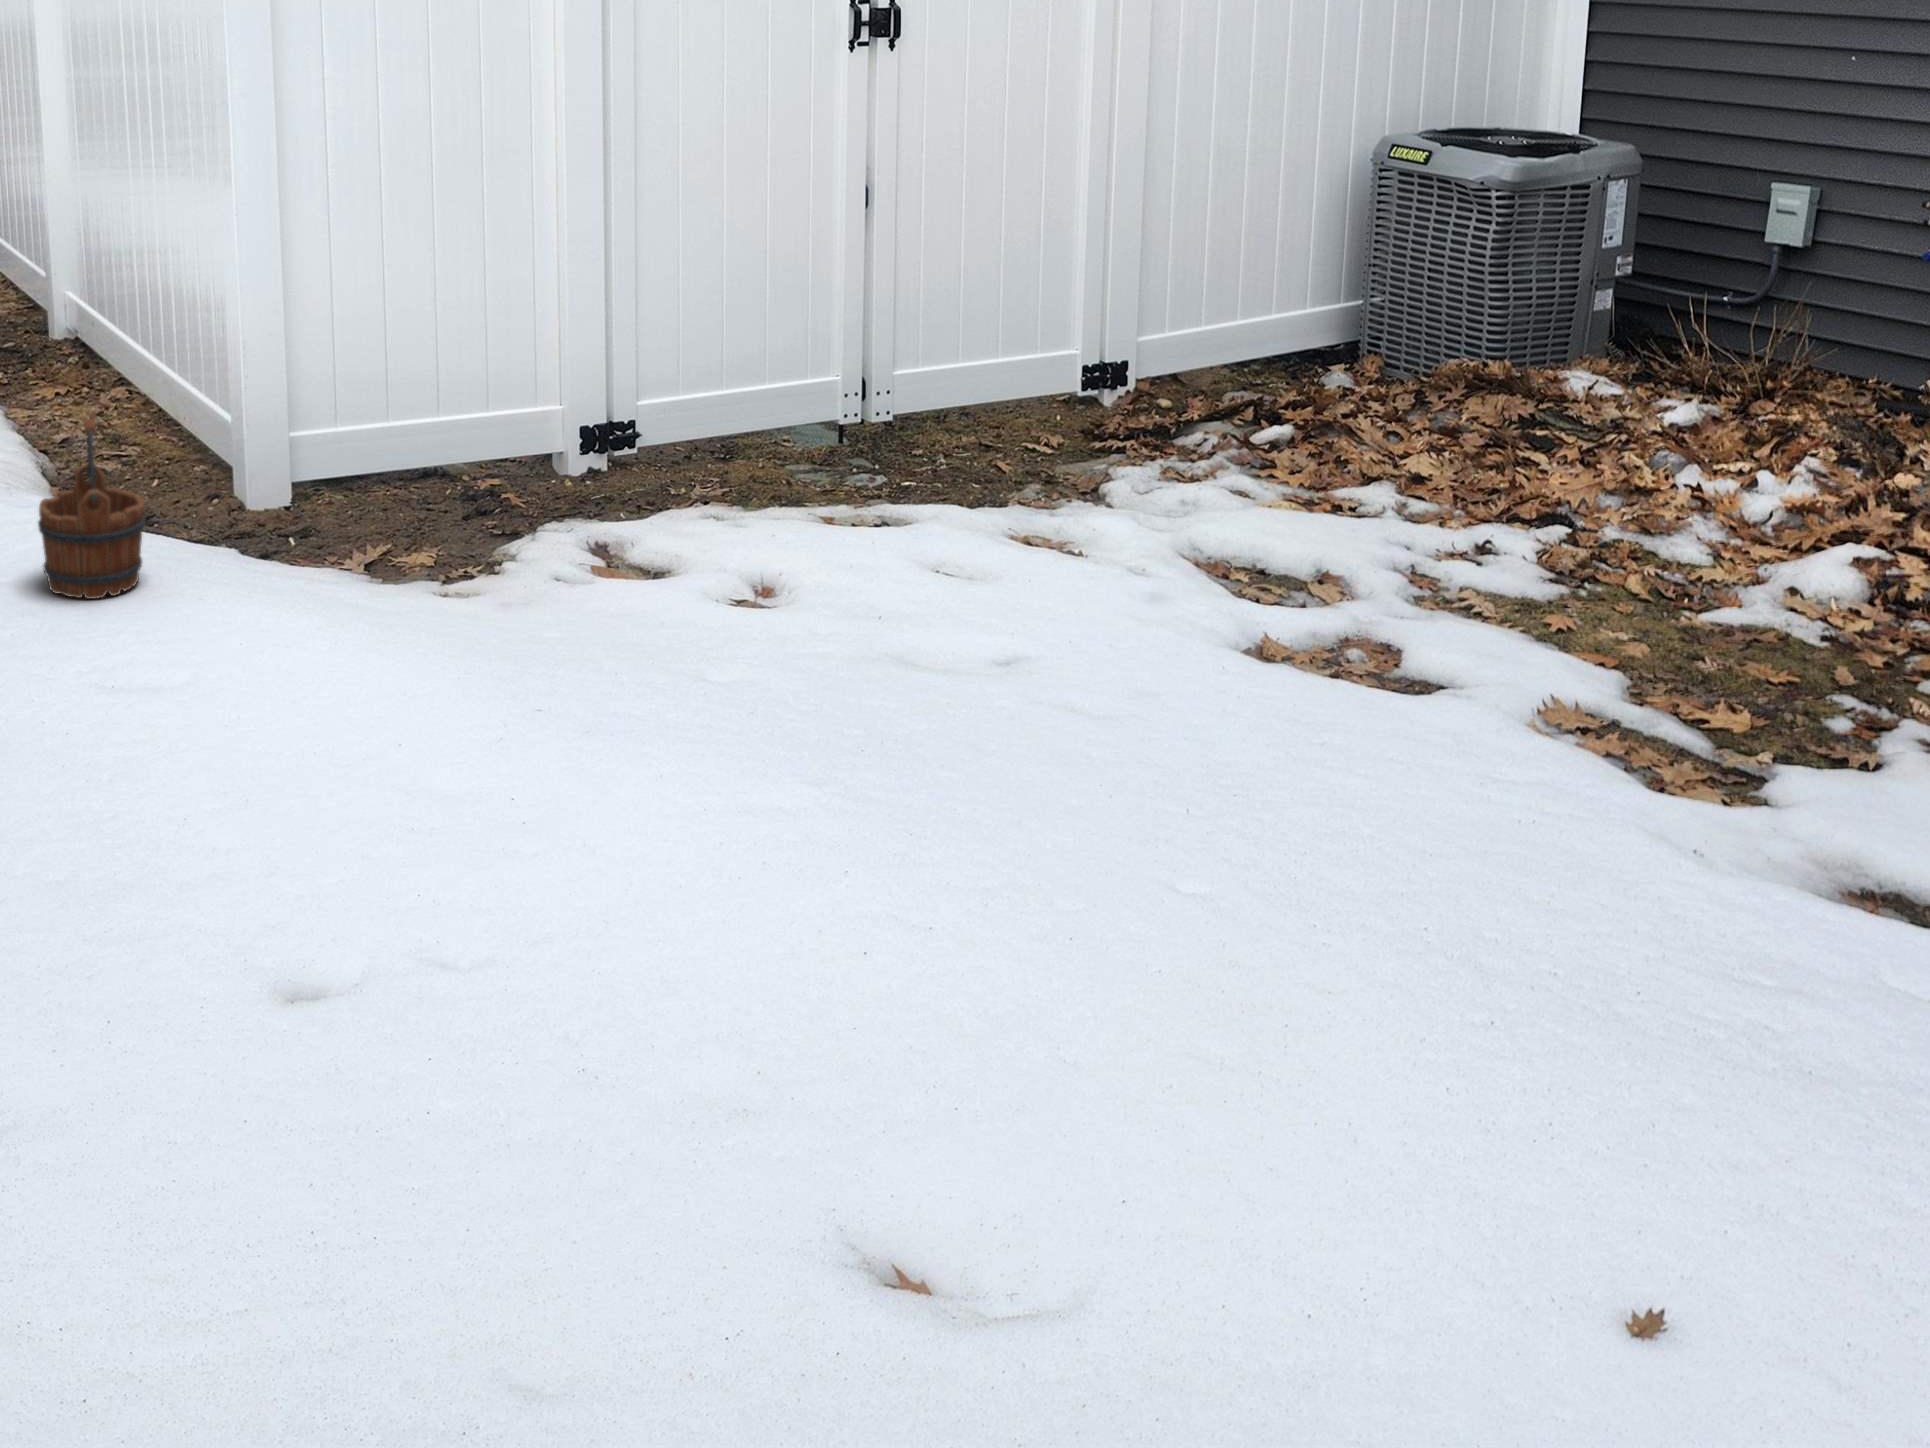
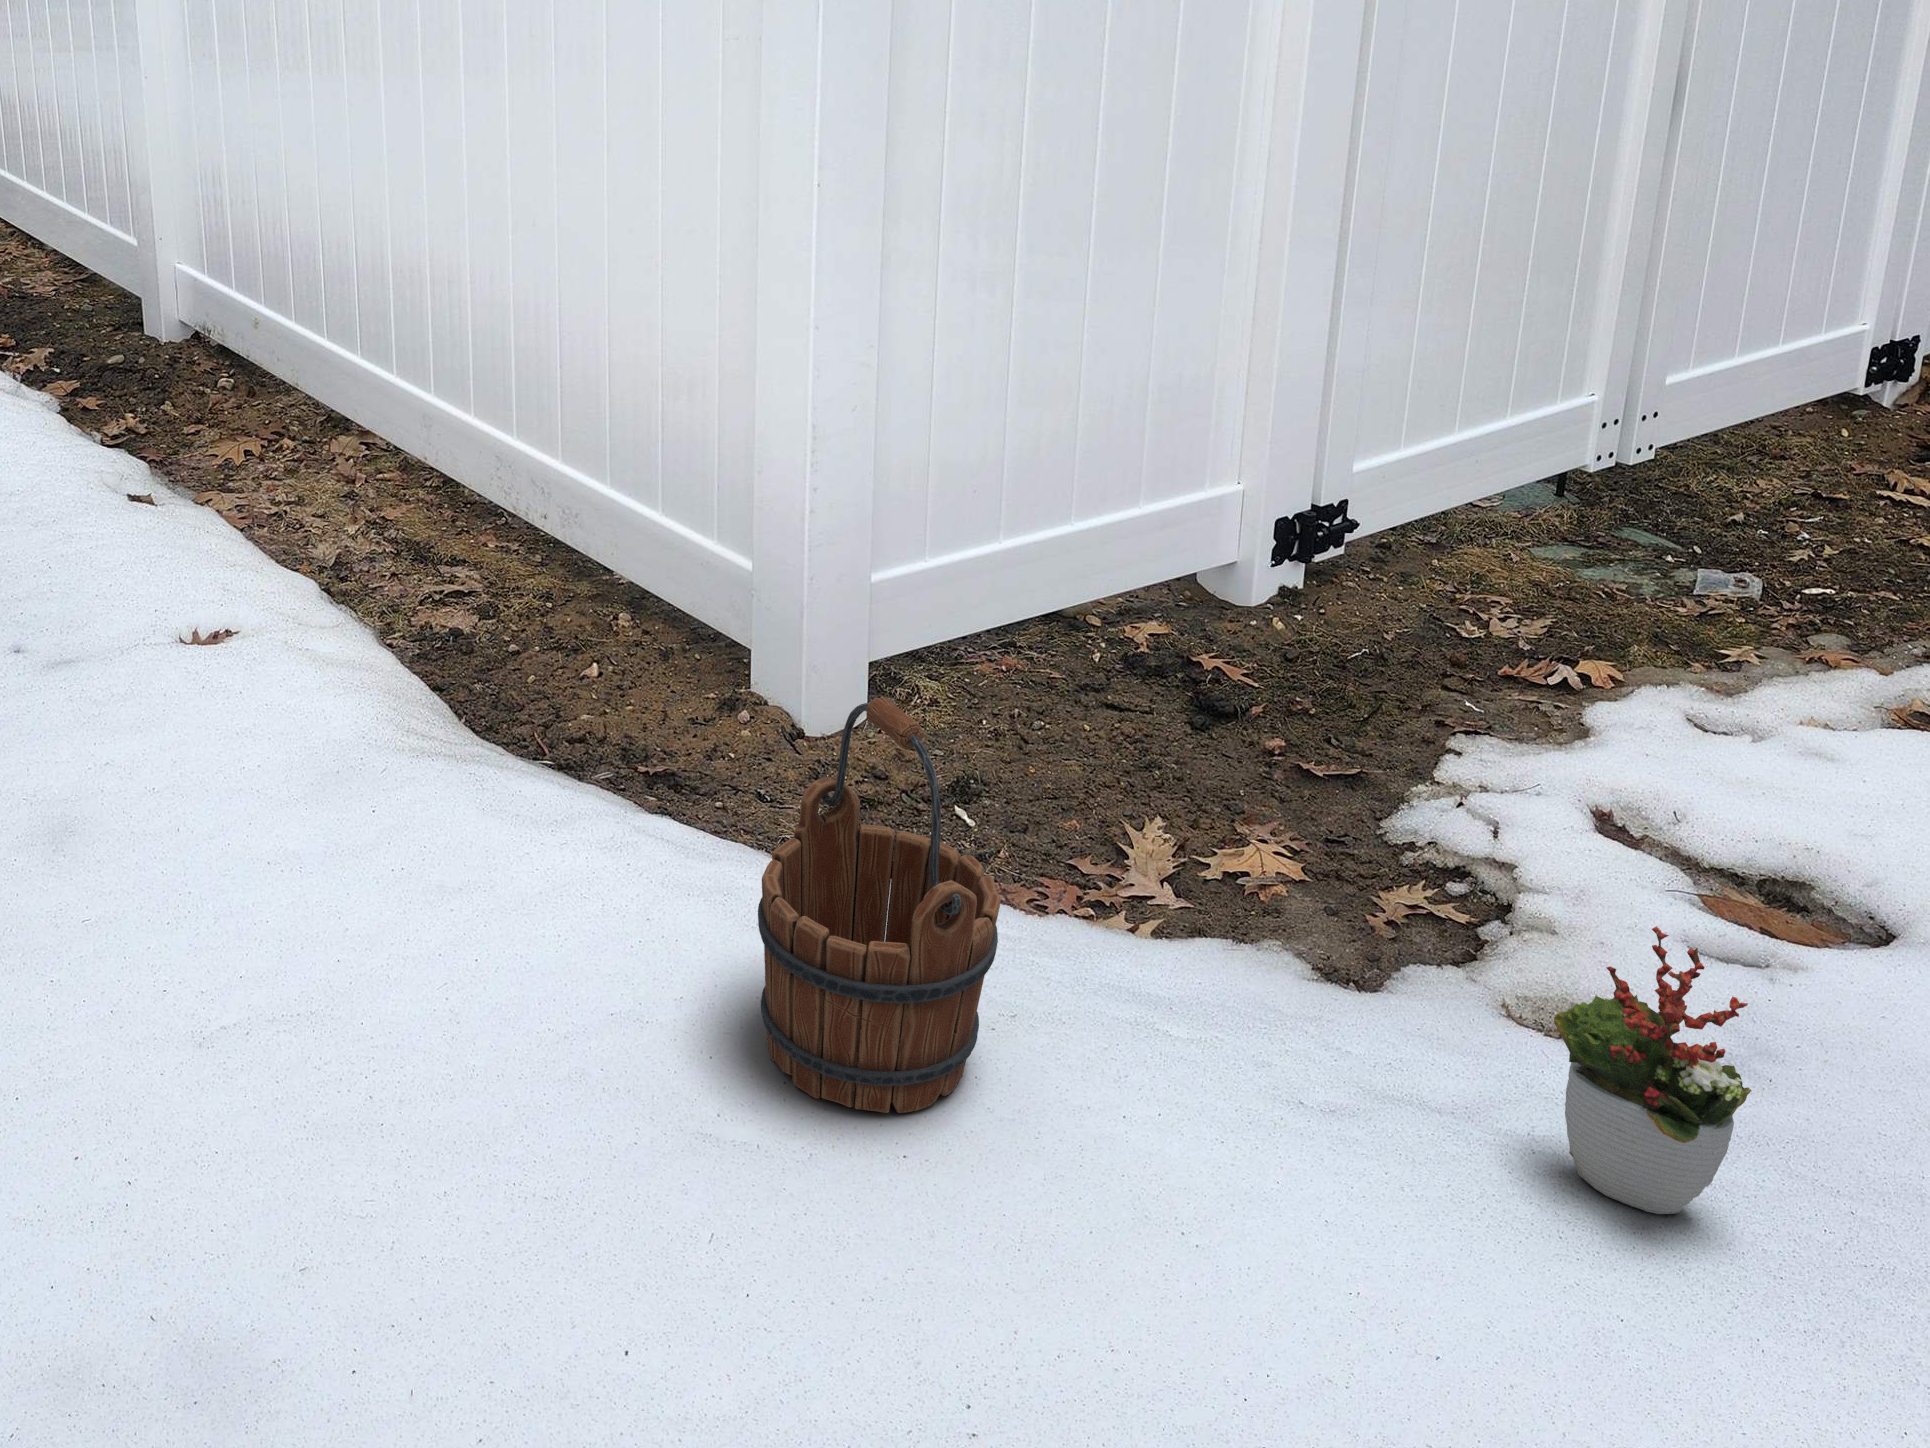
decorative plant: none [336,514,399,639] -> present [1554,926,1752,1214]

